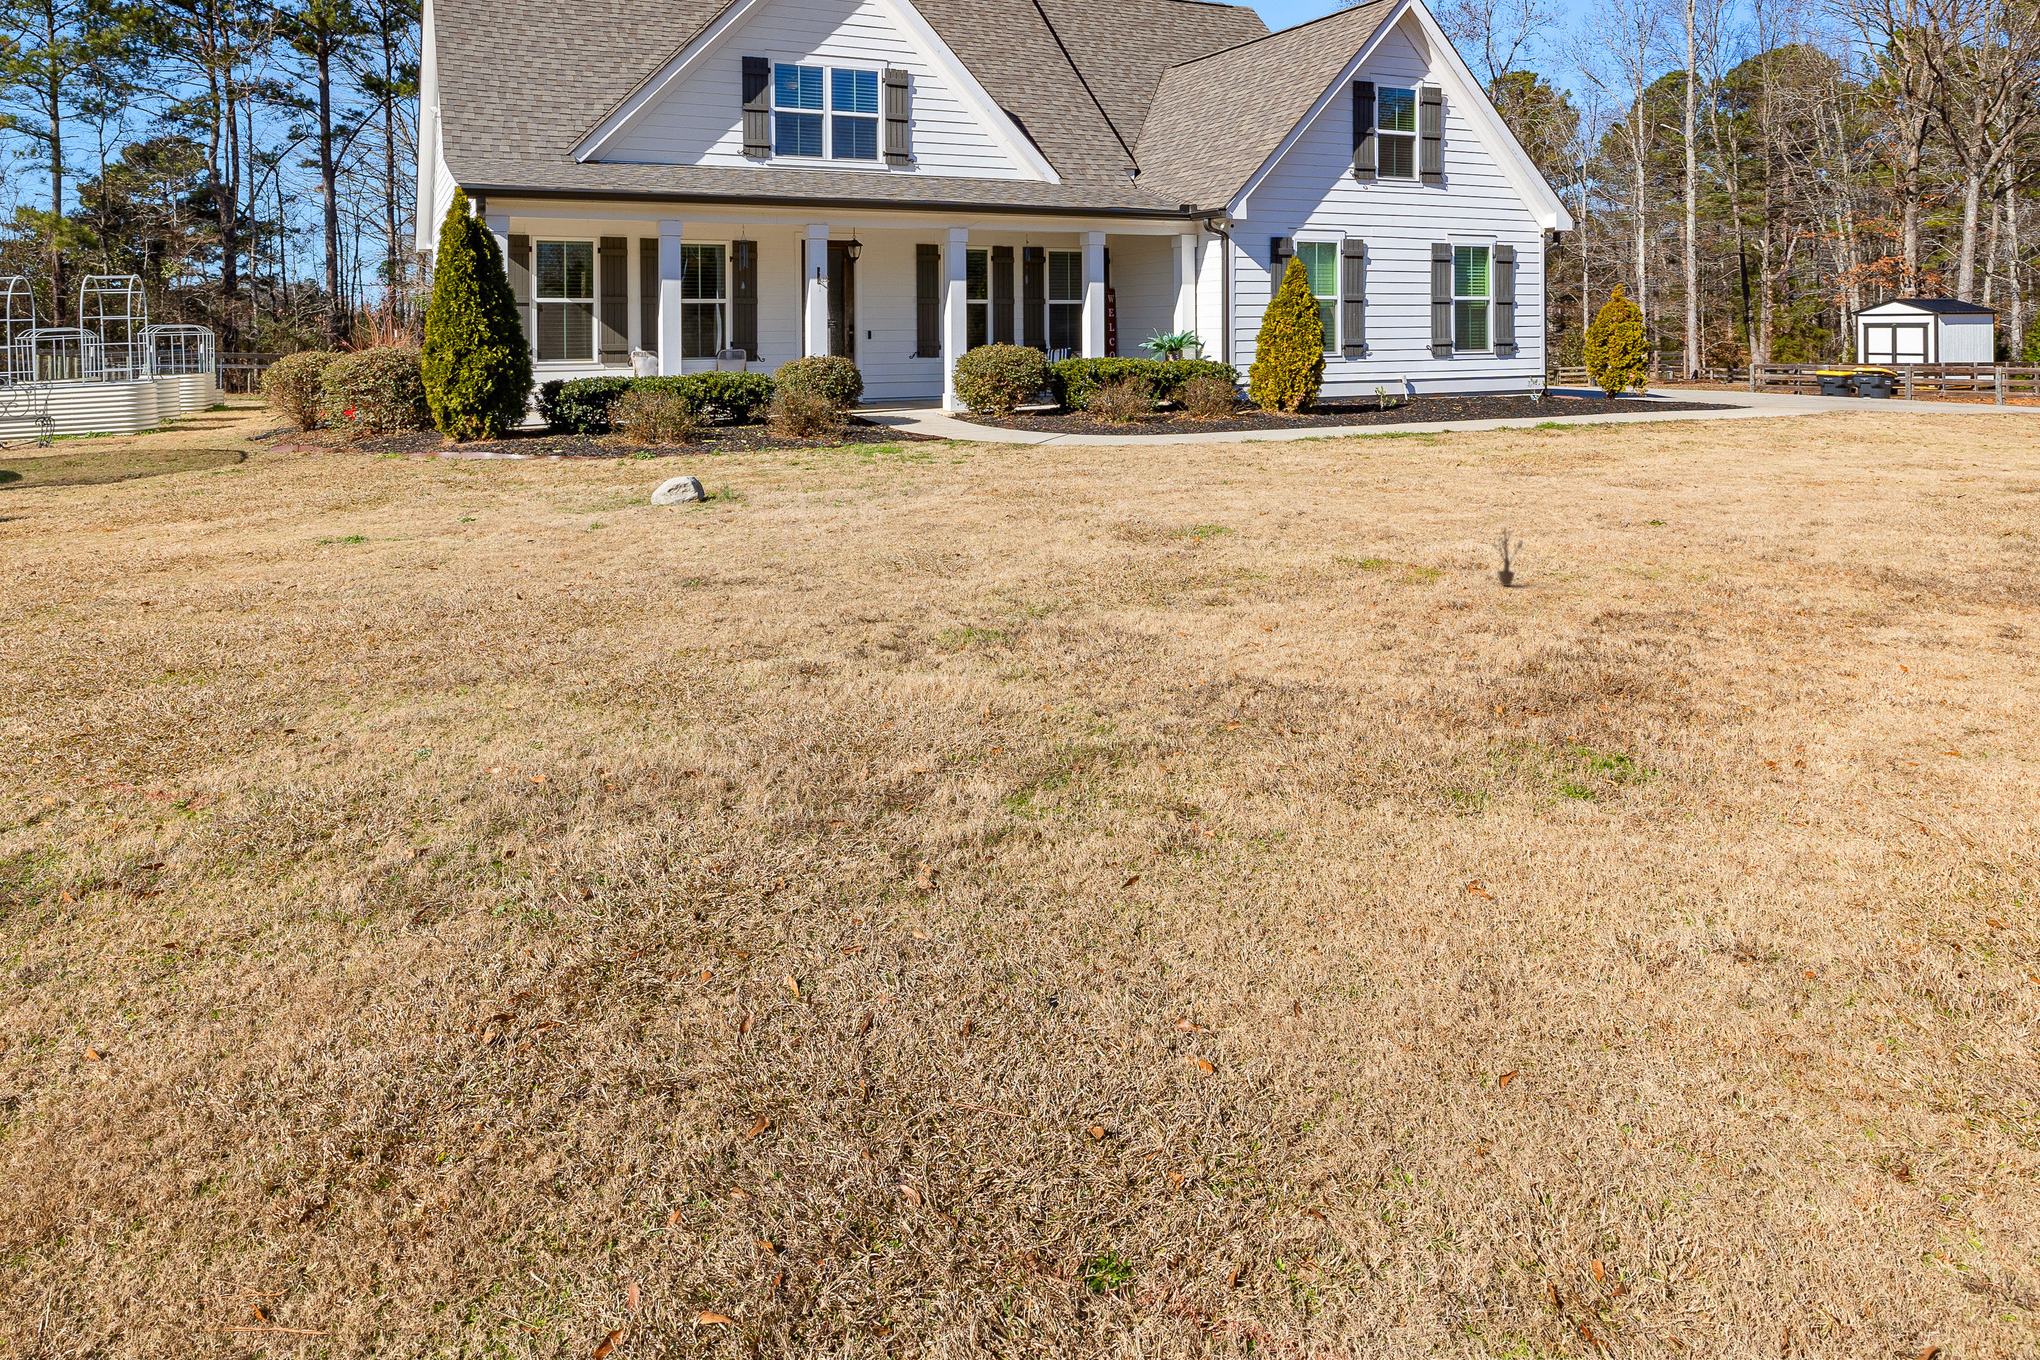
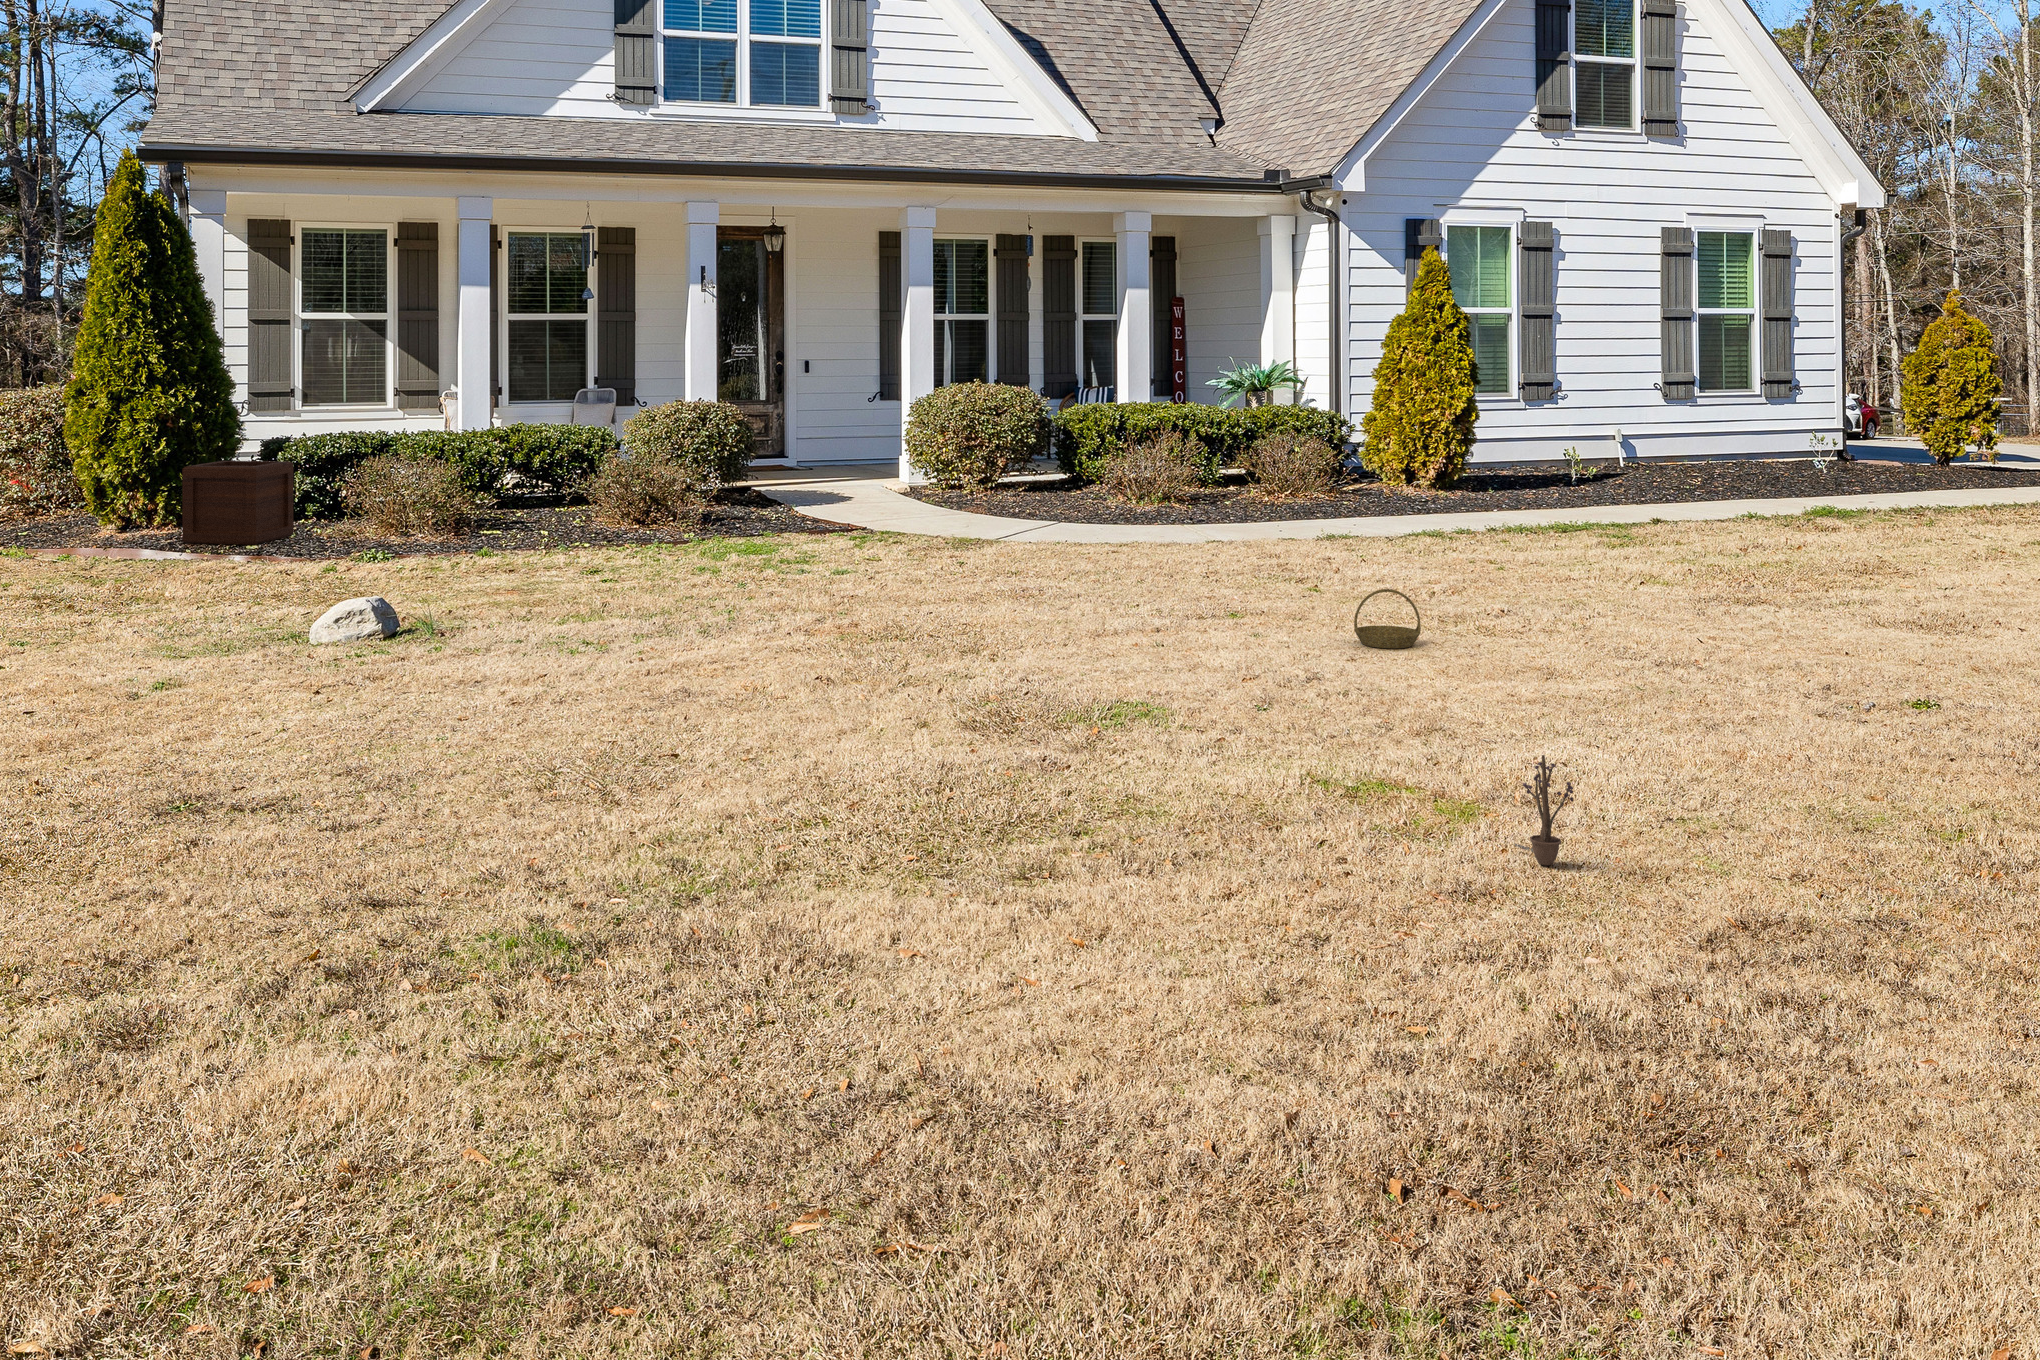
wooden crate: none [497,398,565,454] -> present [182,461,293,545]
basket: none [1316,462,1357,497] -> present [1354,589,1421,648]

